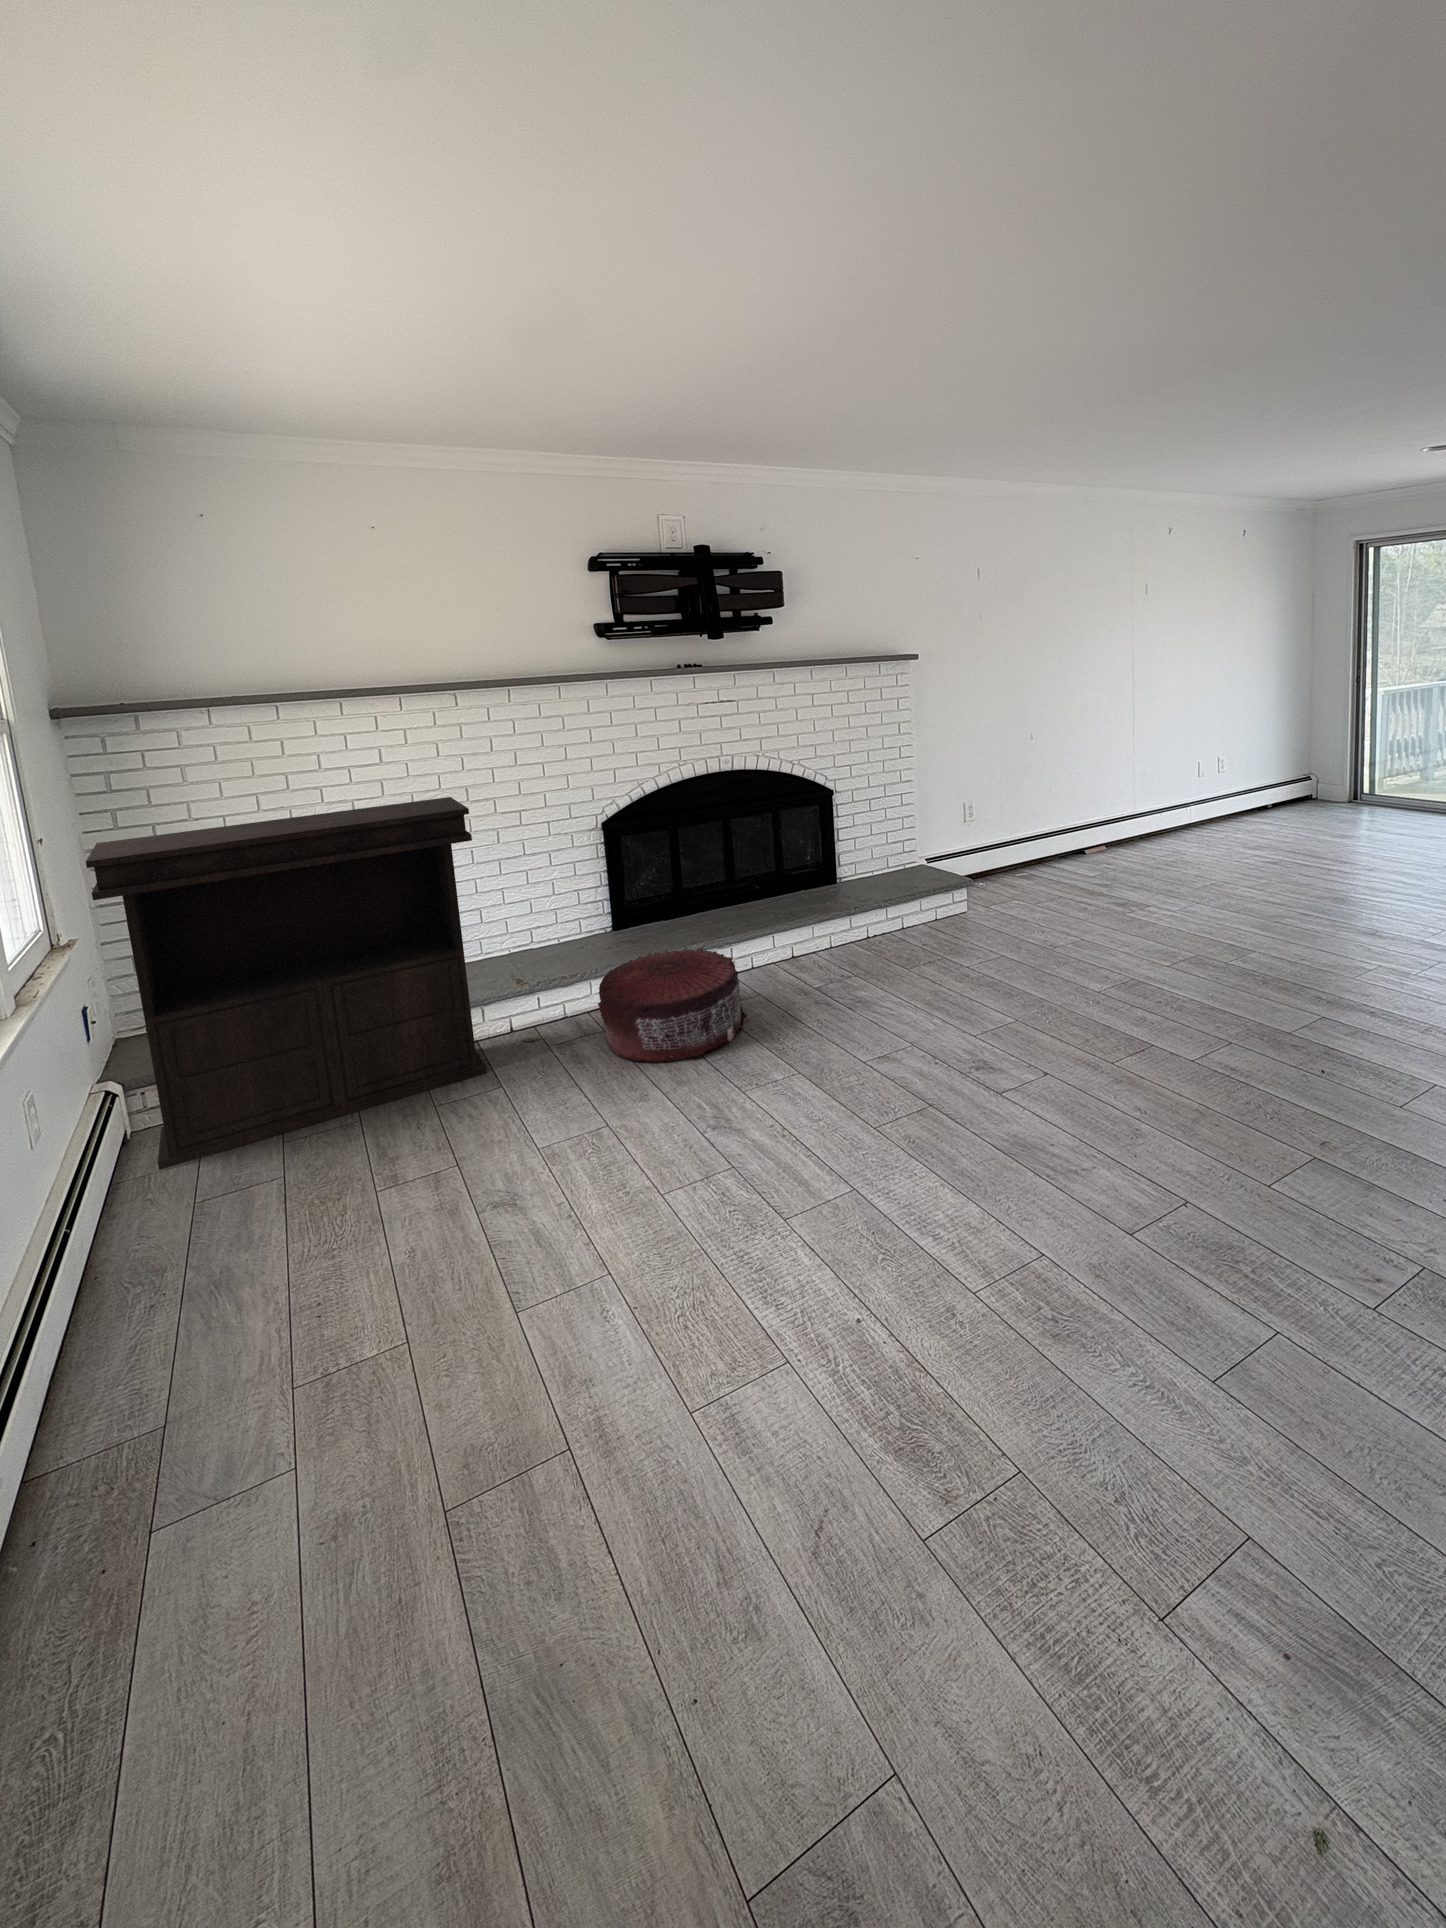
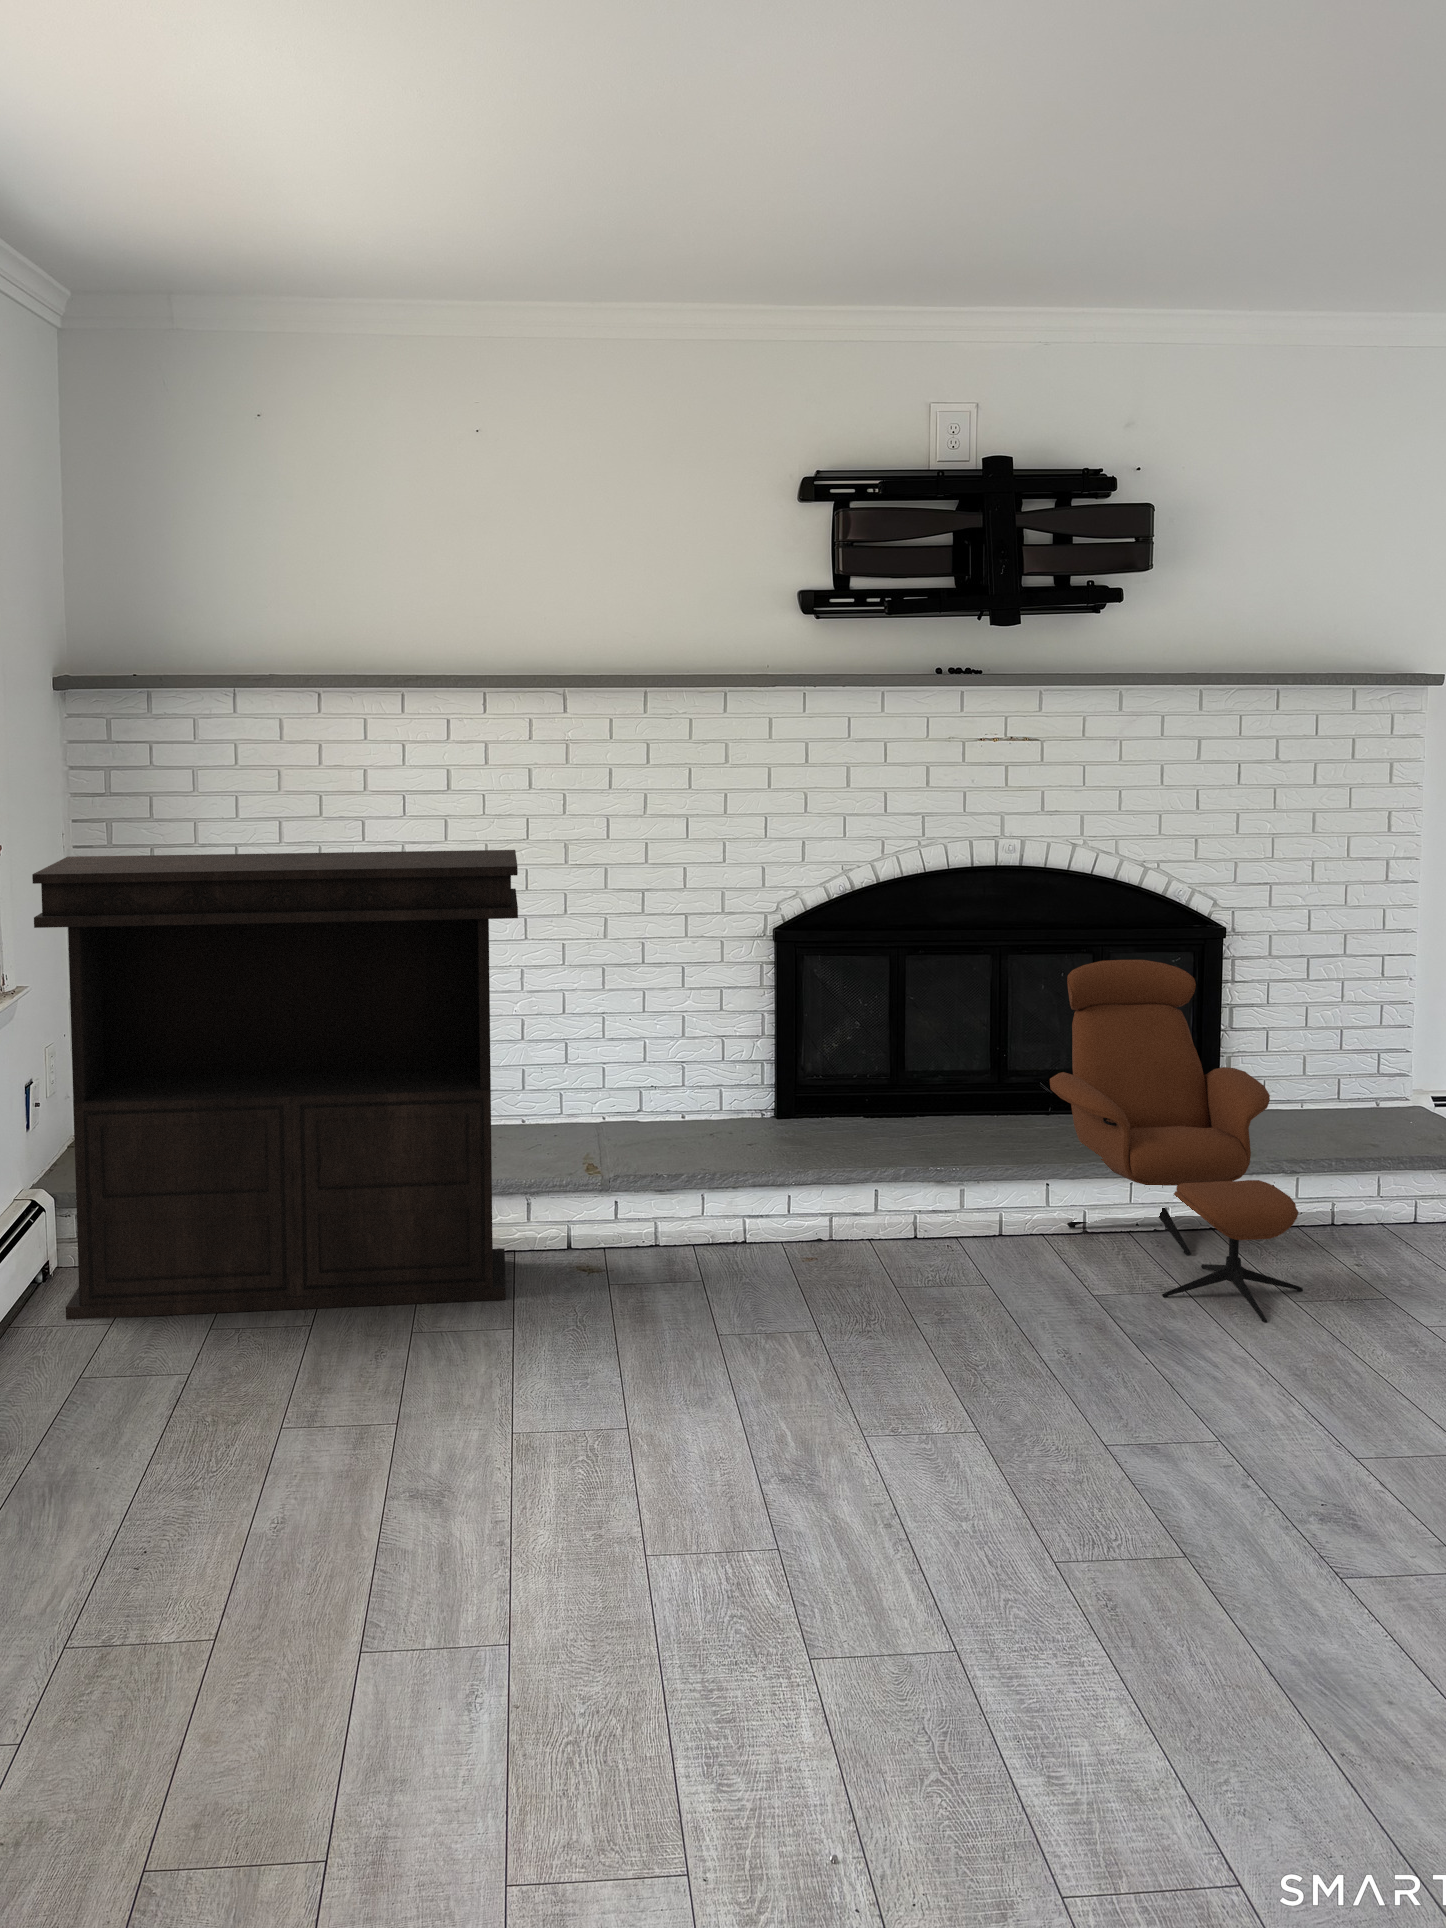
lounge chair: none [764,812,905,985] -> present [1050,960,1303,1322]
pouf: present [598,948,747,1062] -> none [687,1160,943,1355]

